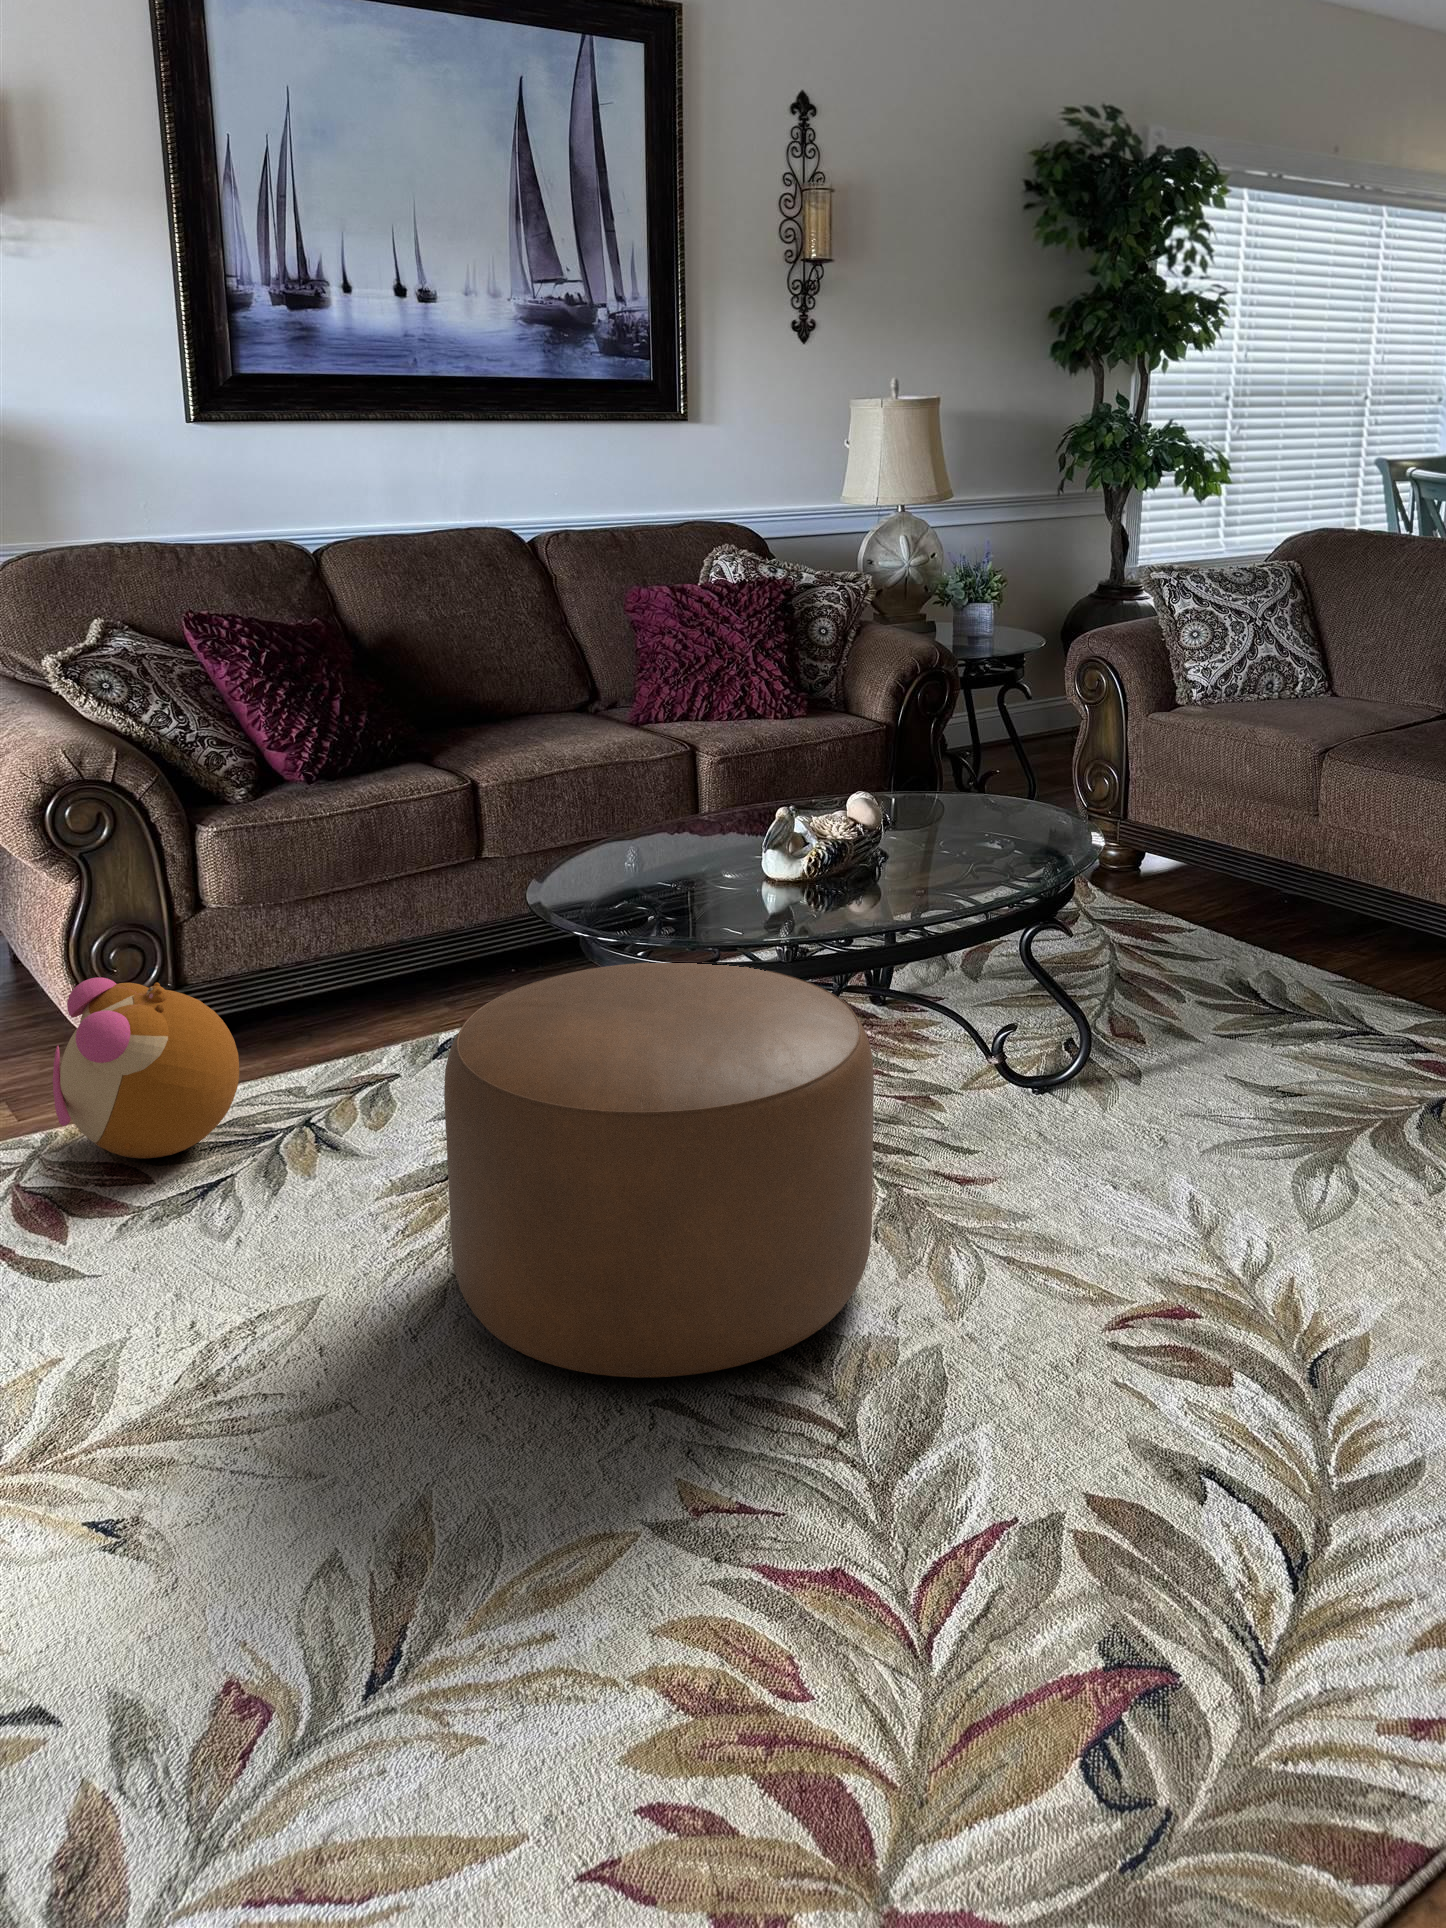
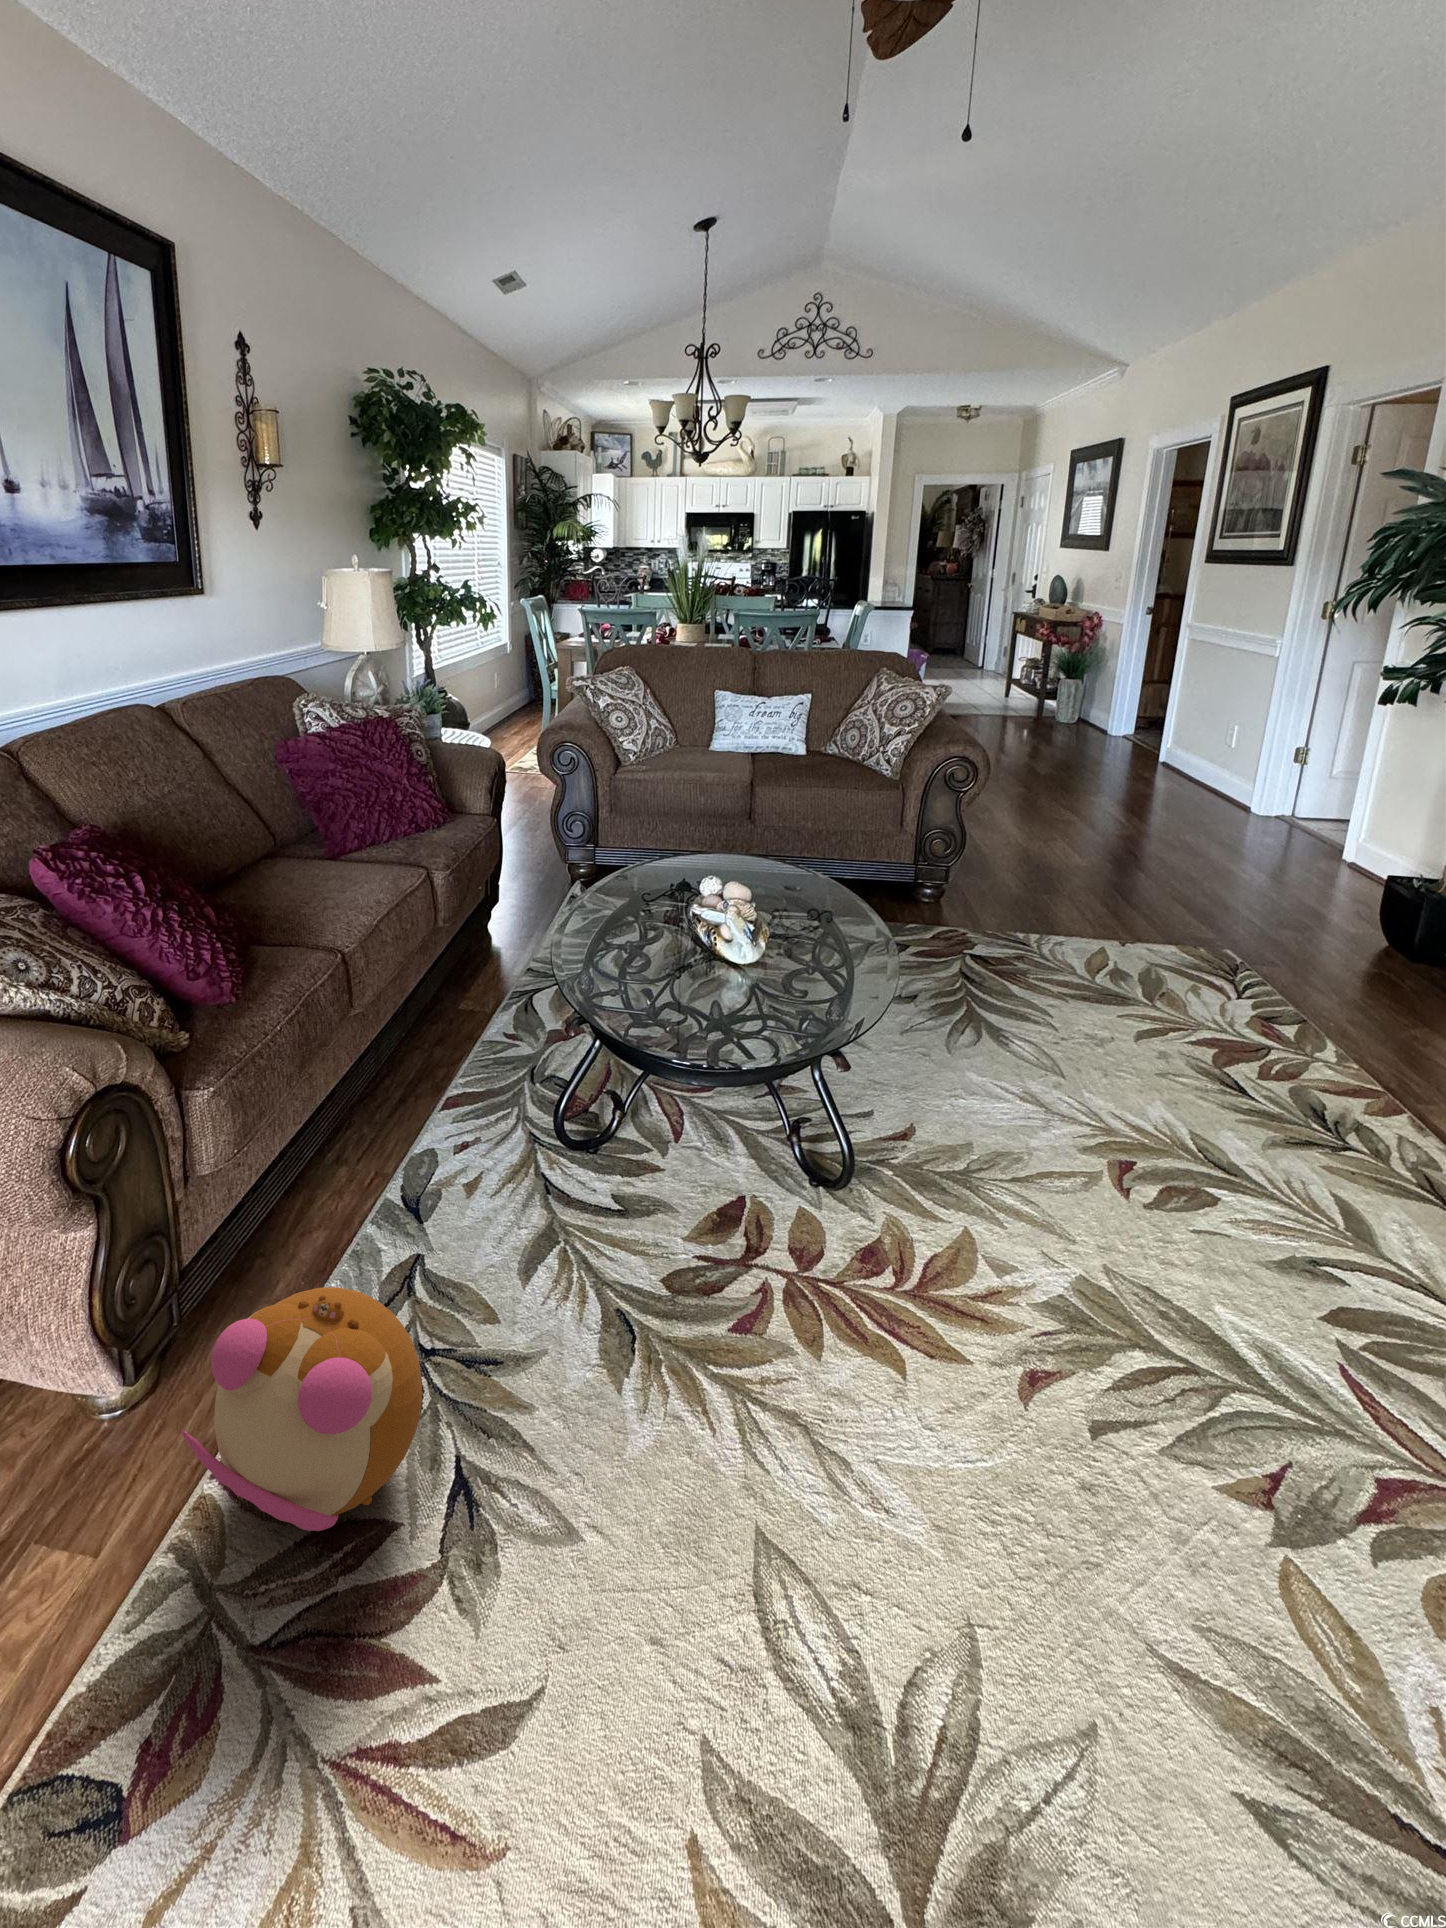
ottoman: present [444,963,874,1377] -> none [763,1046,1164,1475]

